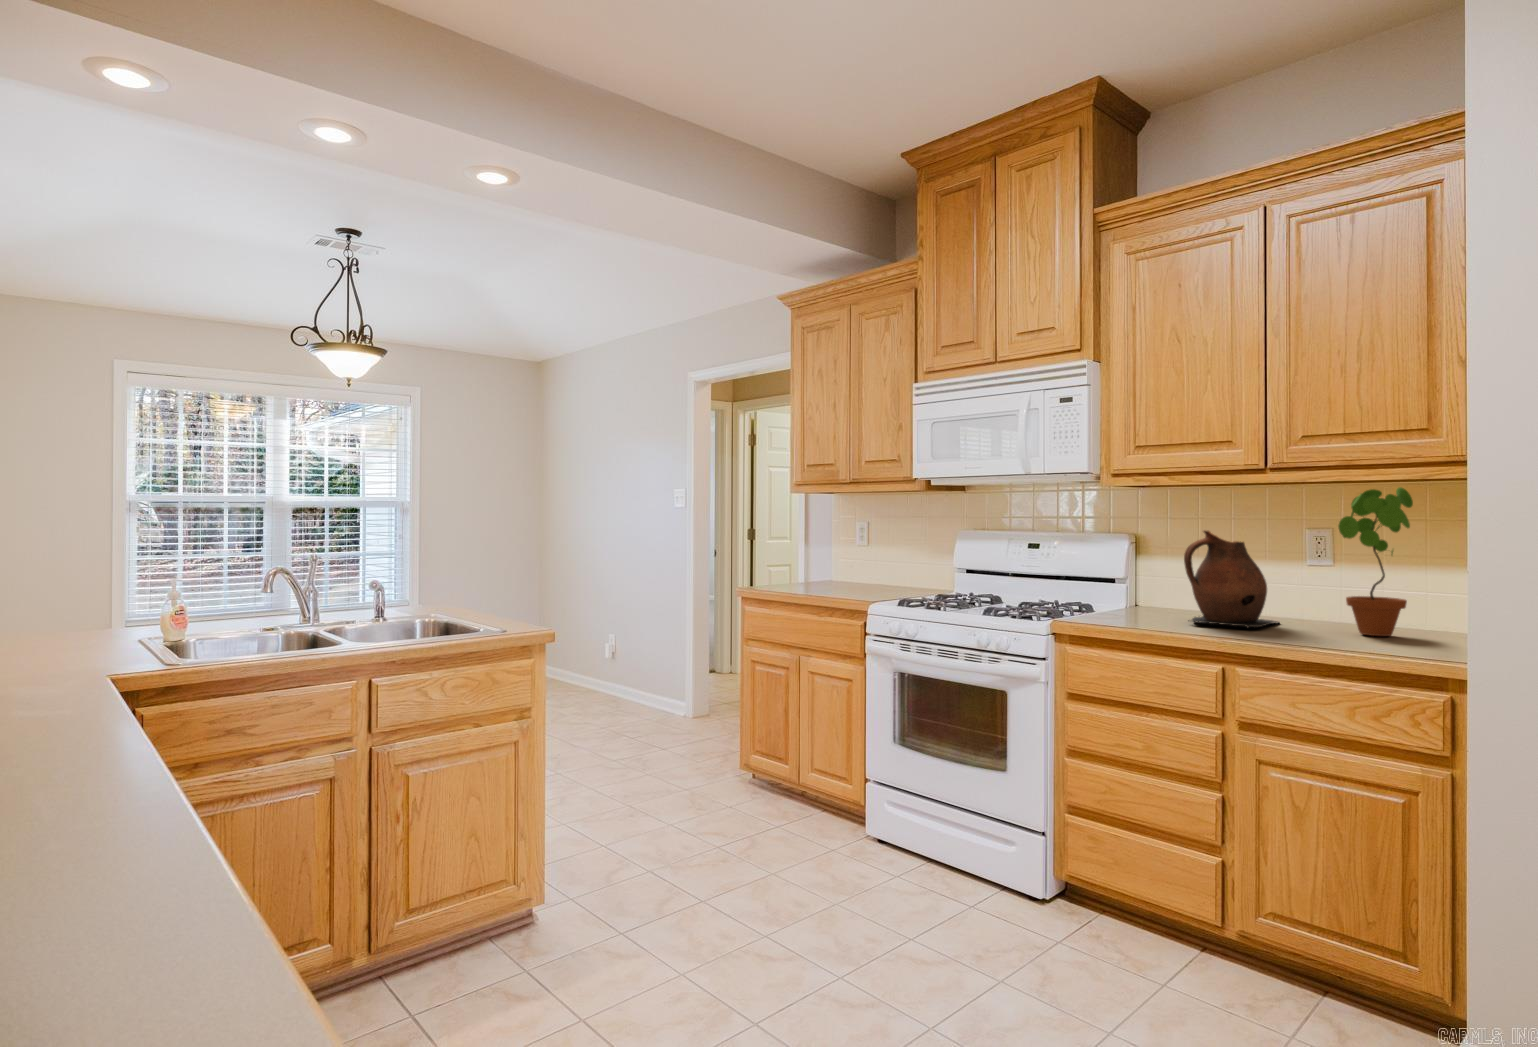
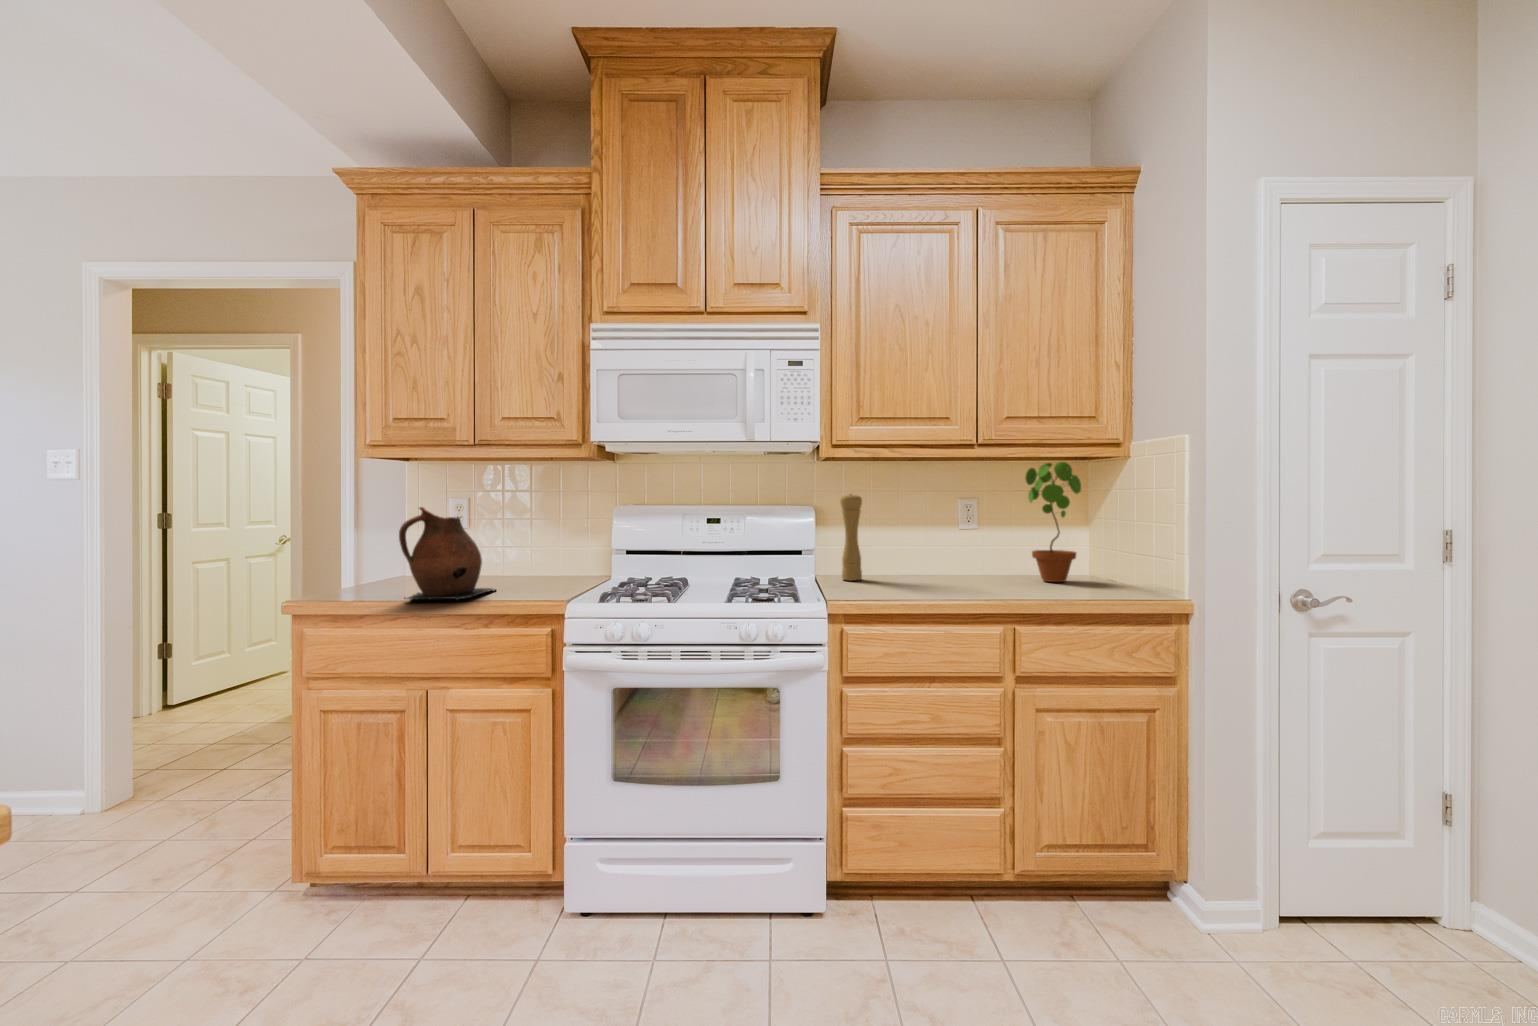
pepper mill: none [1135,522,1159,613] -> present [840,494,862,581]
ceramic pitcher: present [1184,530,1280,628] -> present [399,507,494,600]

